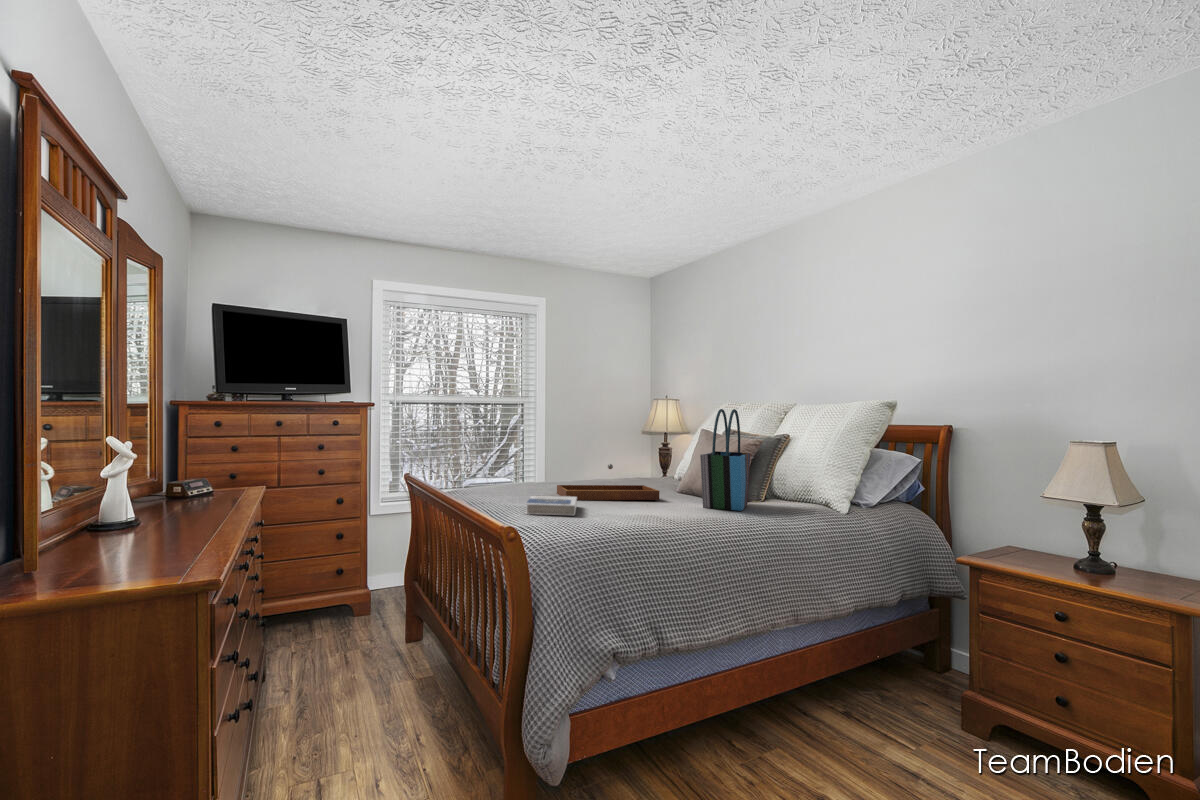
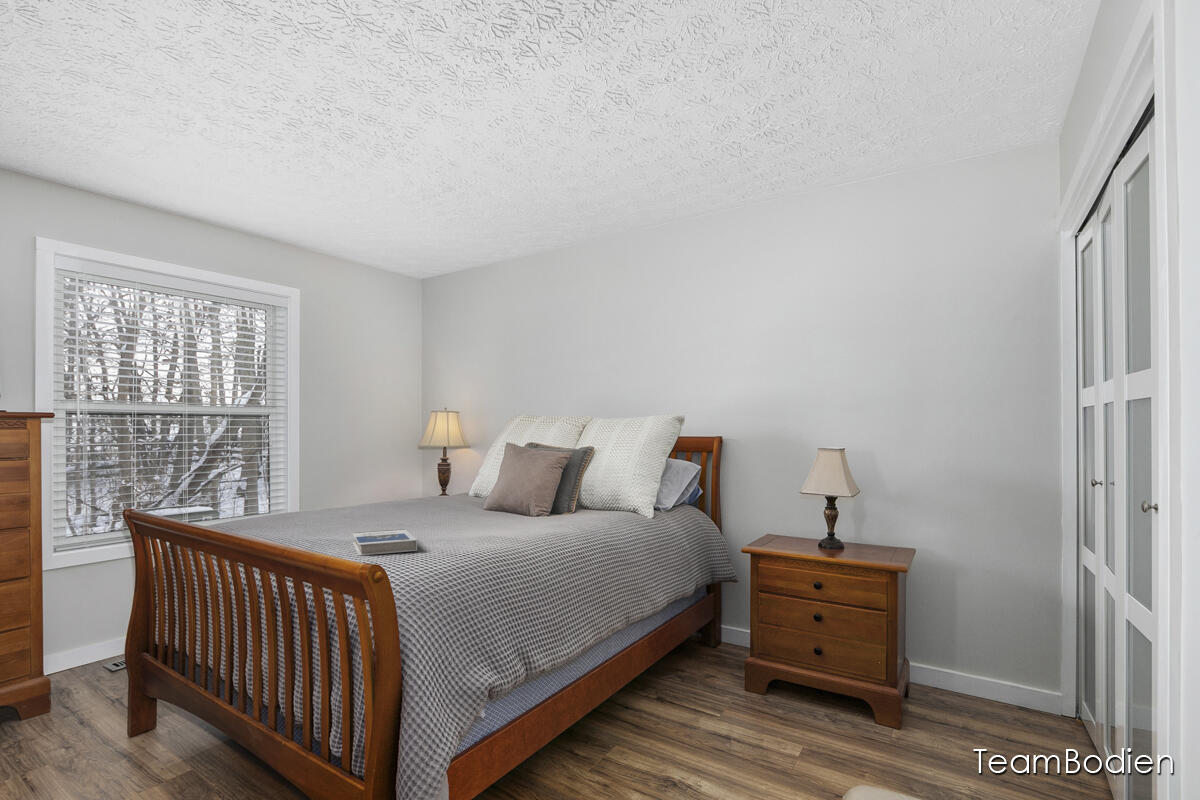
tote bag: present [700,409,750,511] -> none [528,427,568,527]
tray: present [557,464,660,500] -> none [364,489,481,533]

